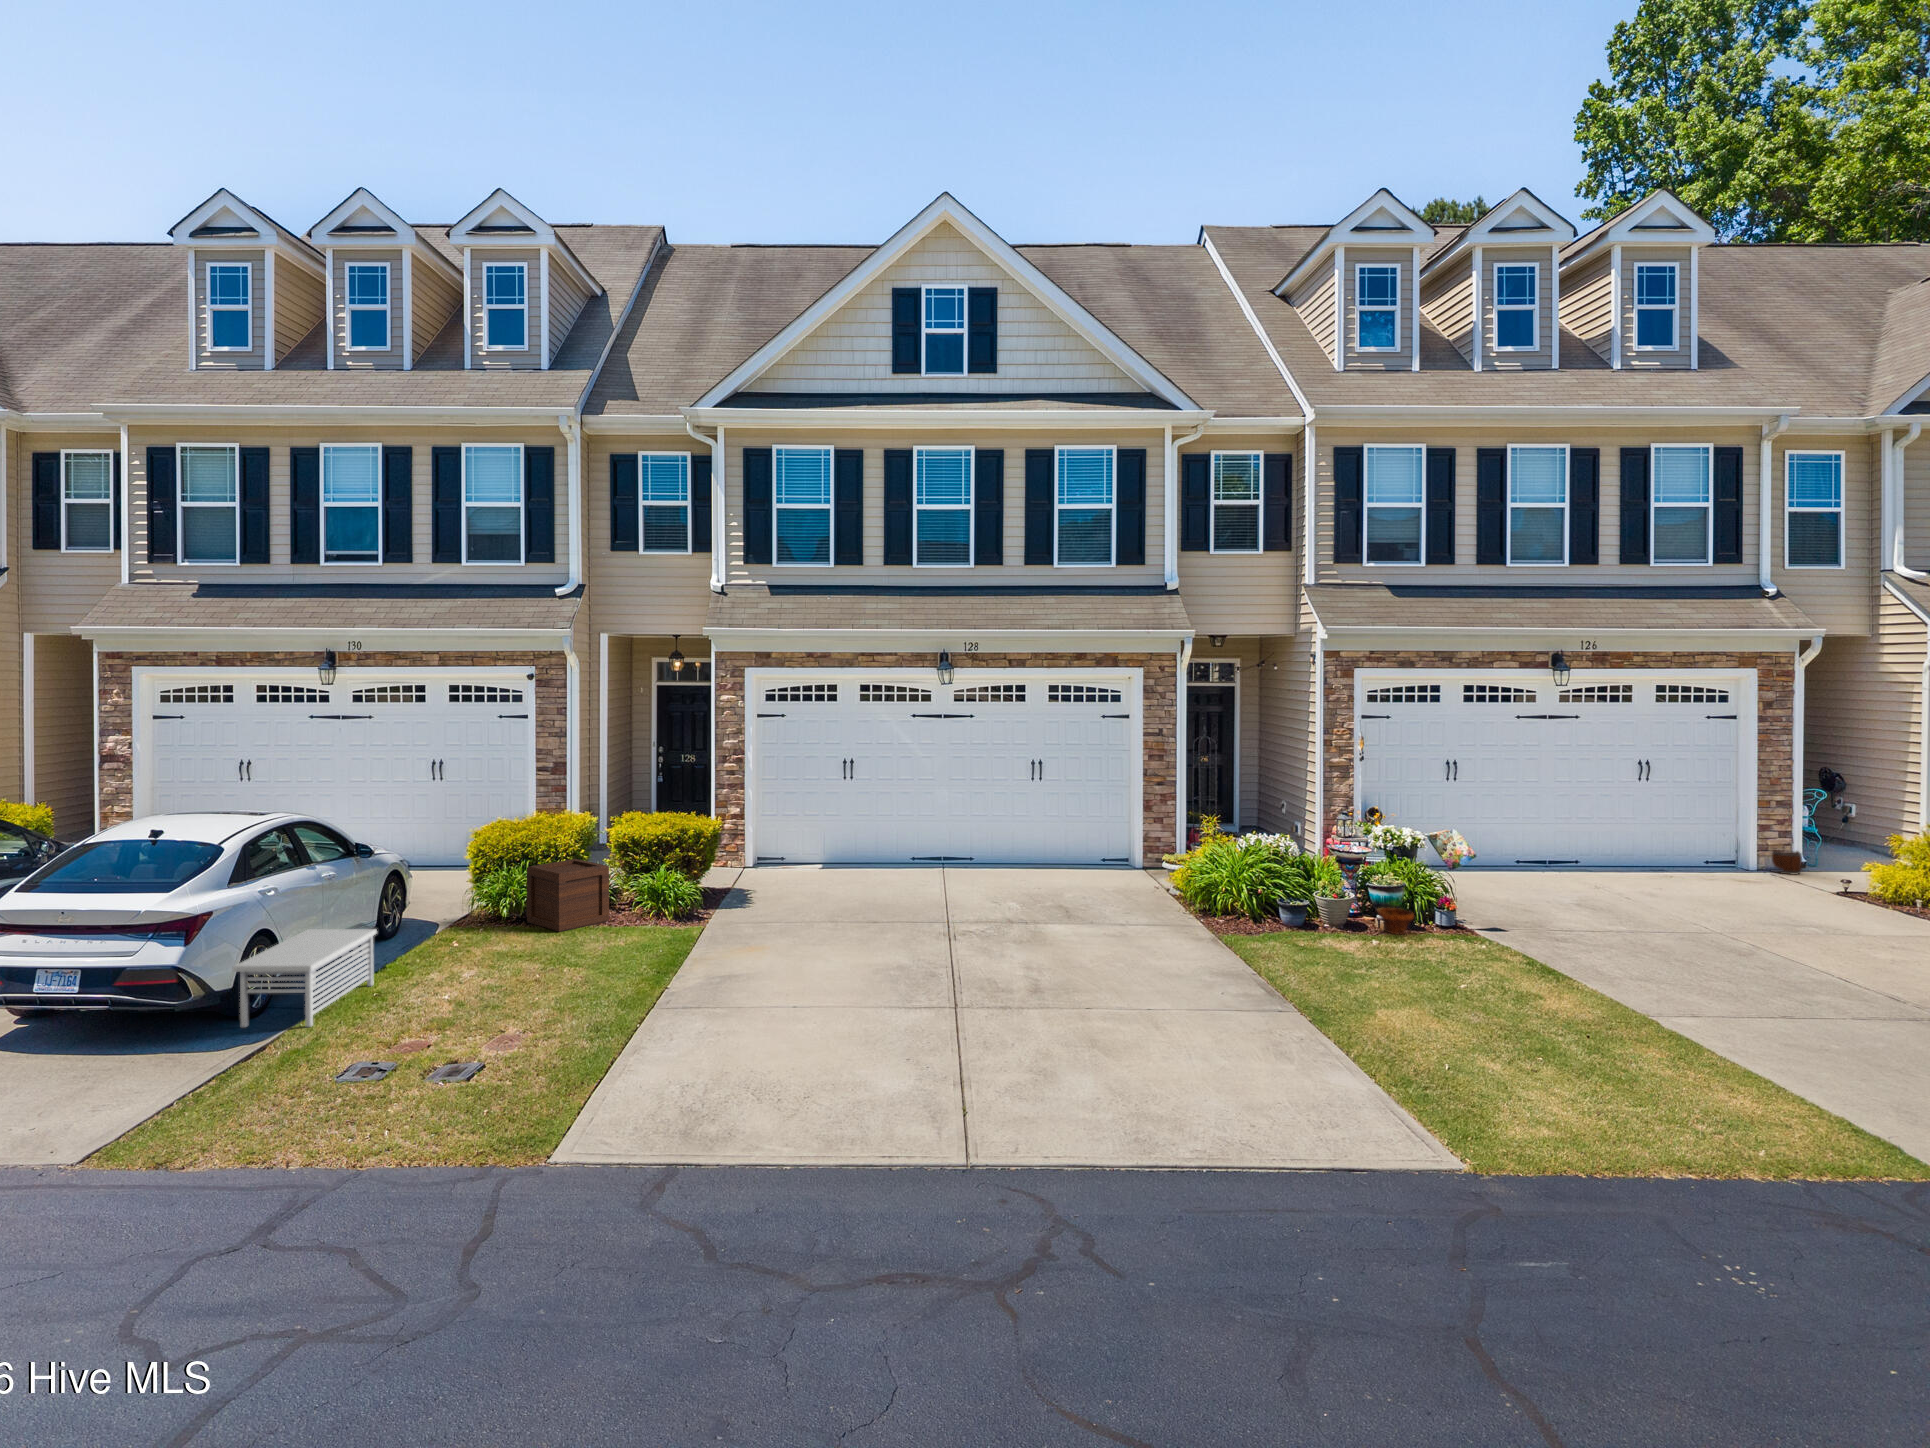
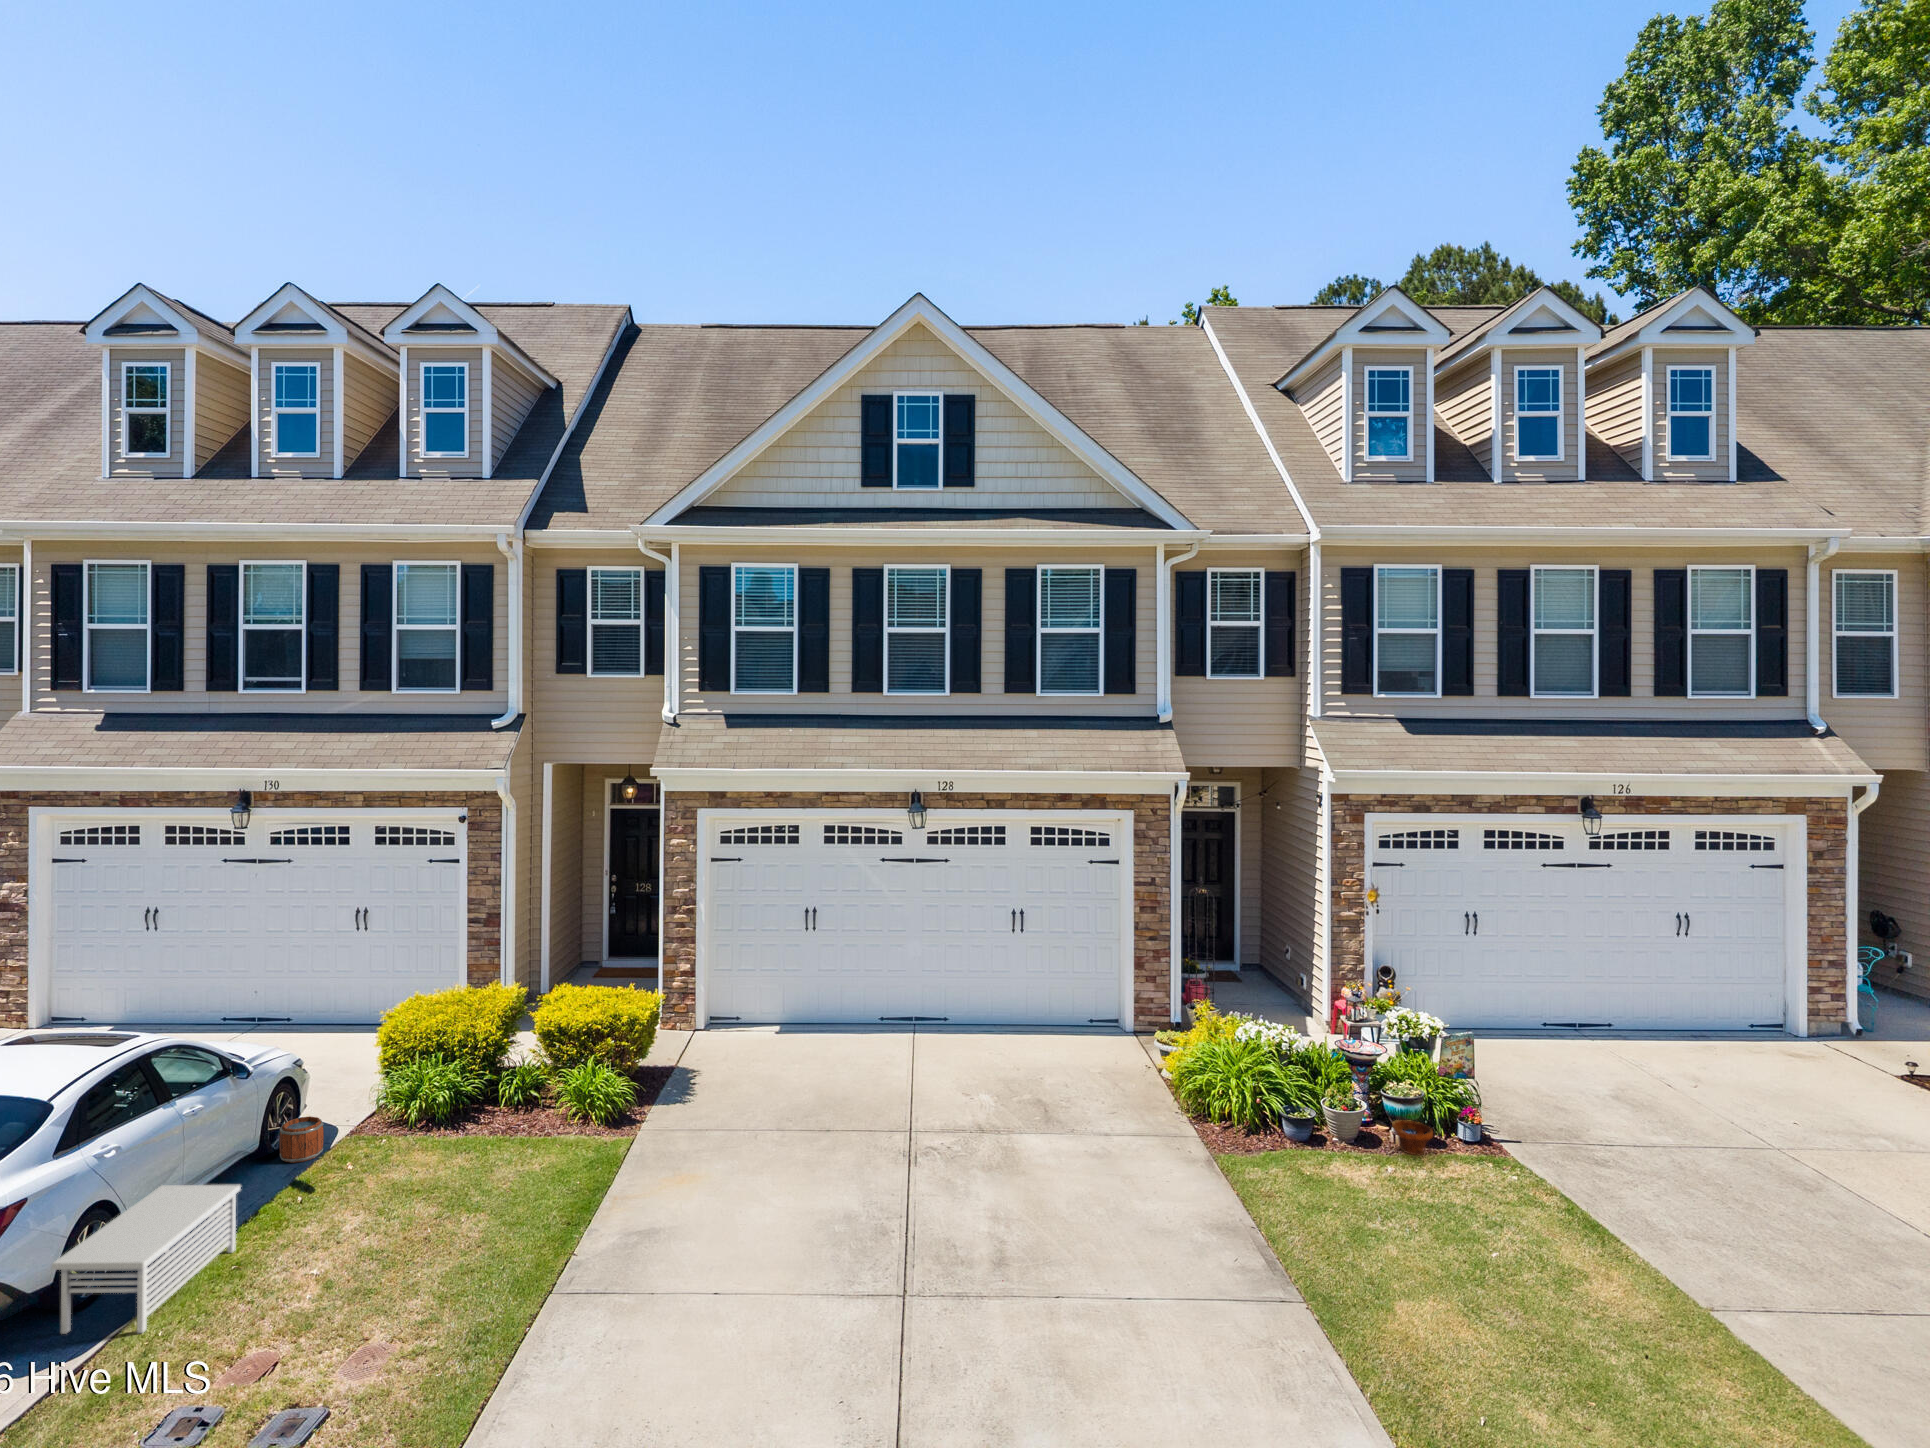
bucket: present [1772,850,1802,874] -> present [279,1116,324,1163]
wooden crate: present [527,859,609,932] -> none [435,1054,528,1150]

